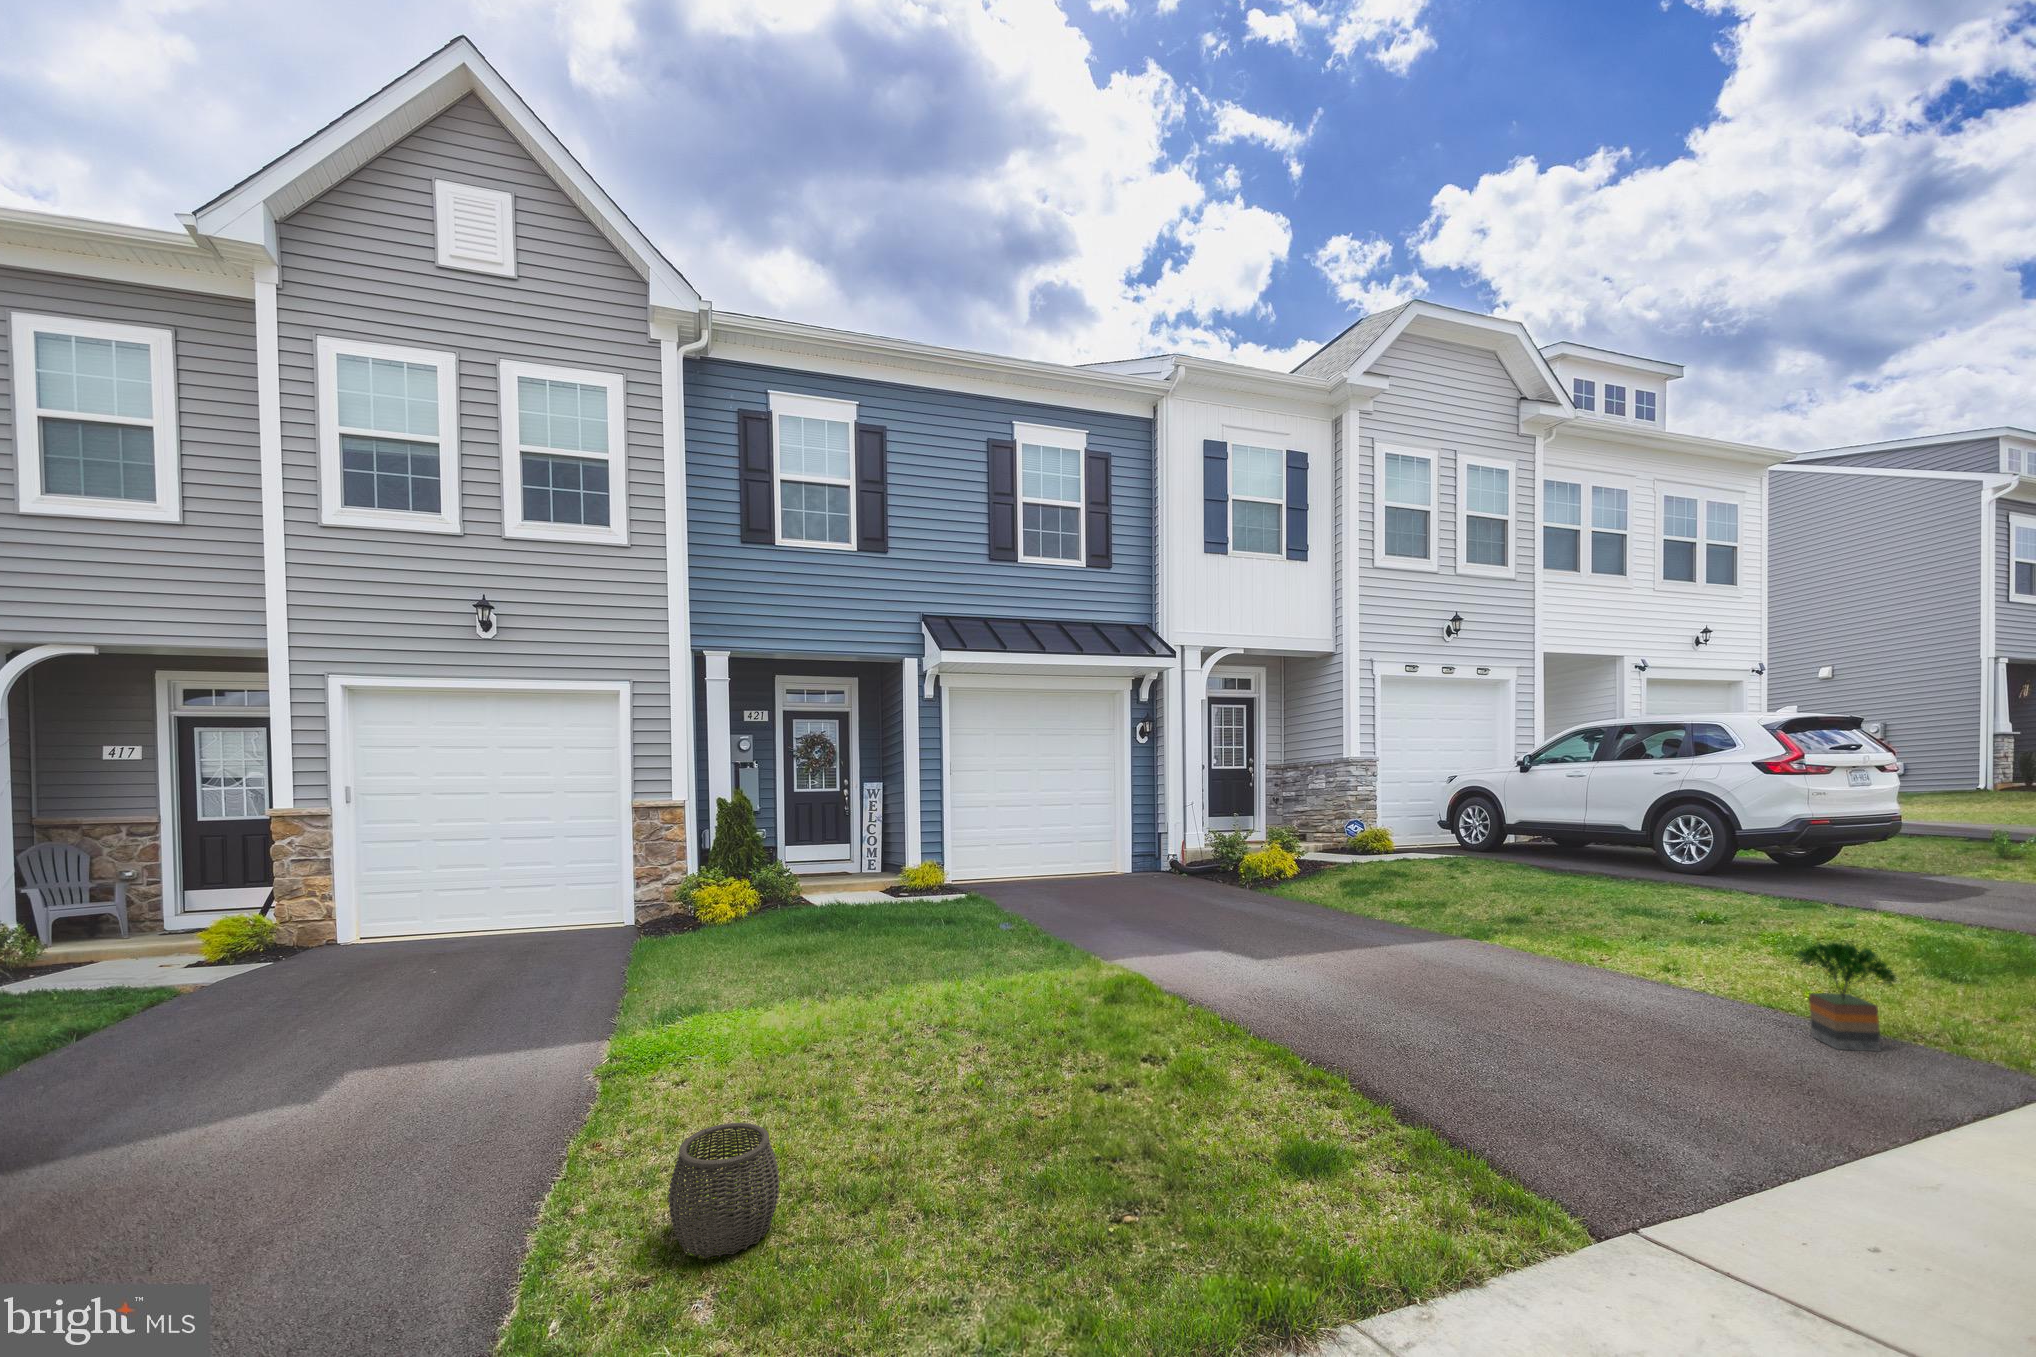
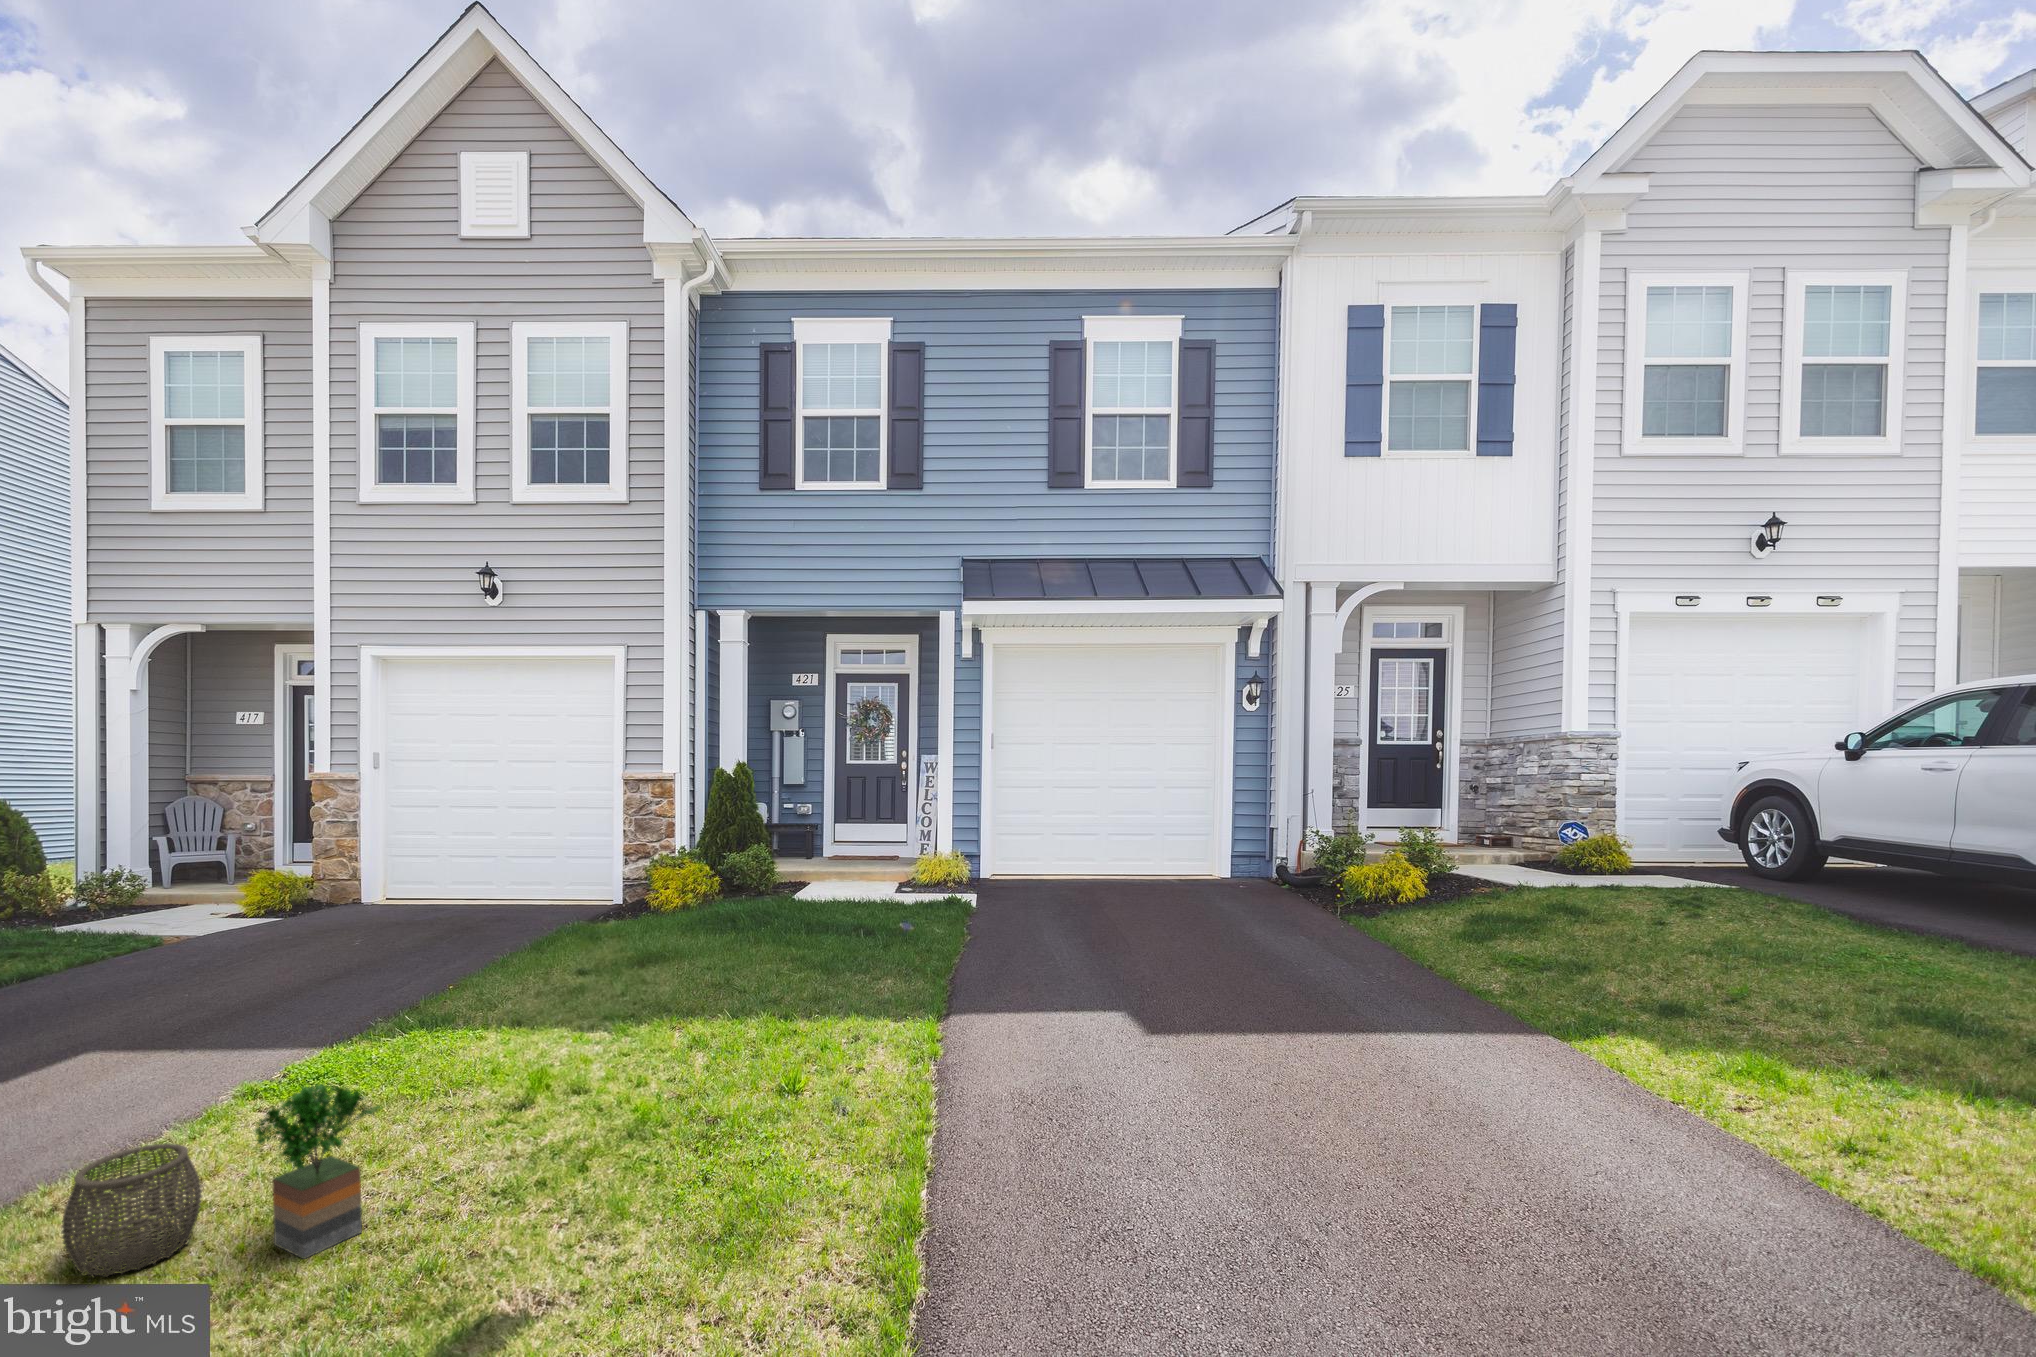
potted tree: present [1798,943,1898,1052] -> present [254,1084,382,1259]

